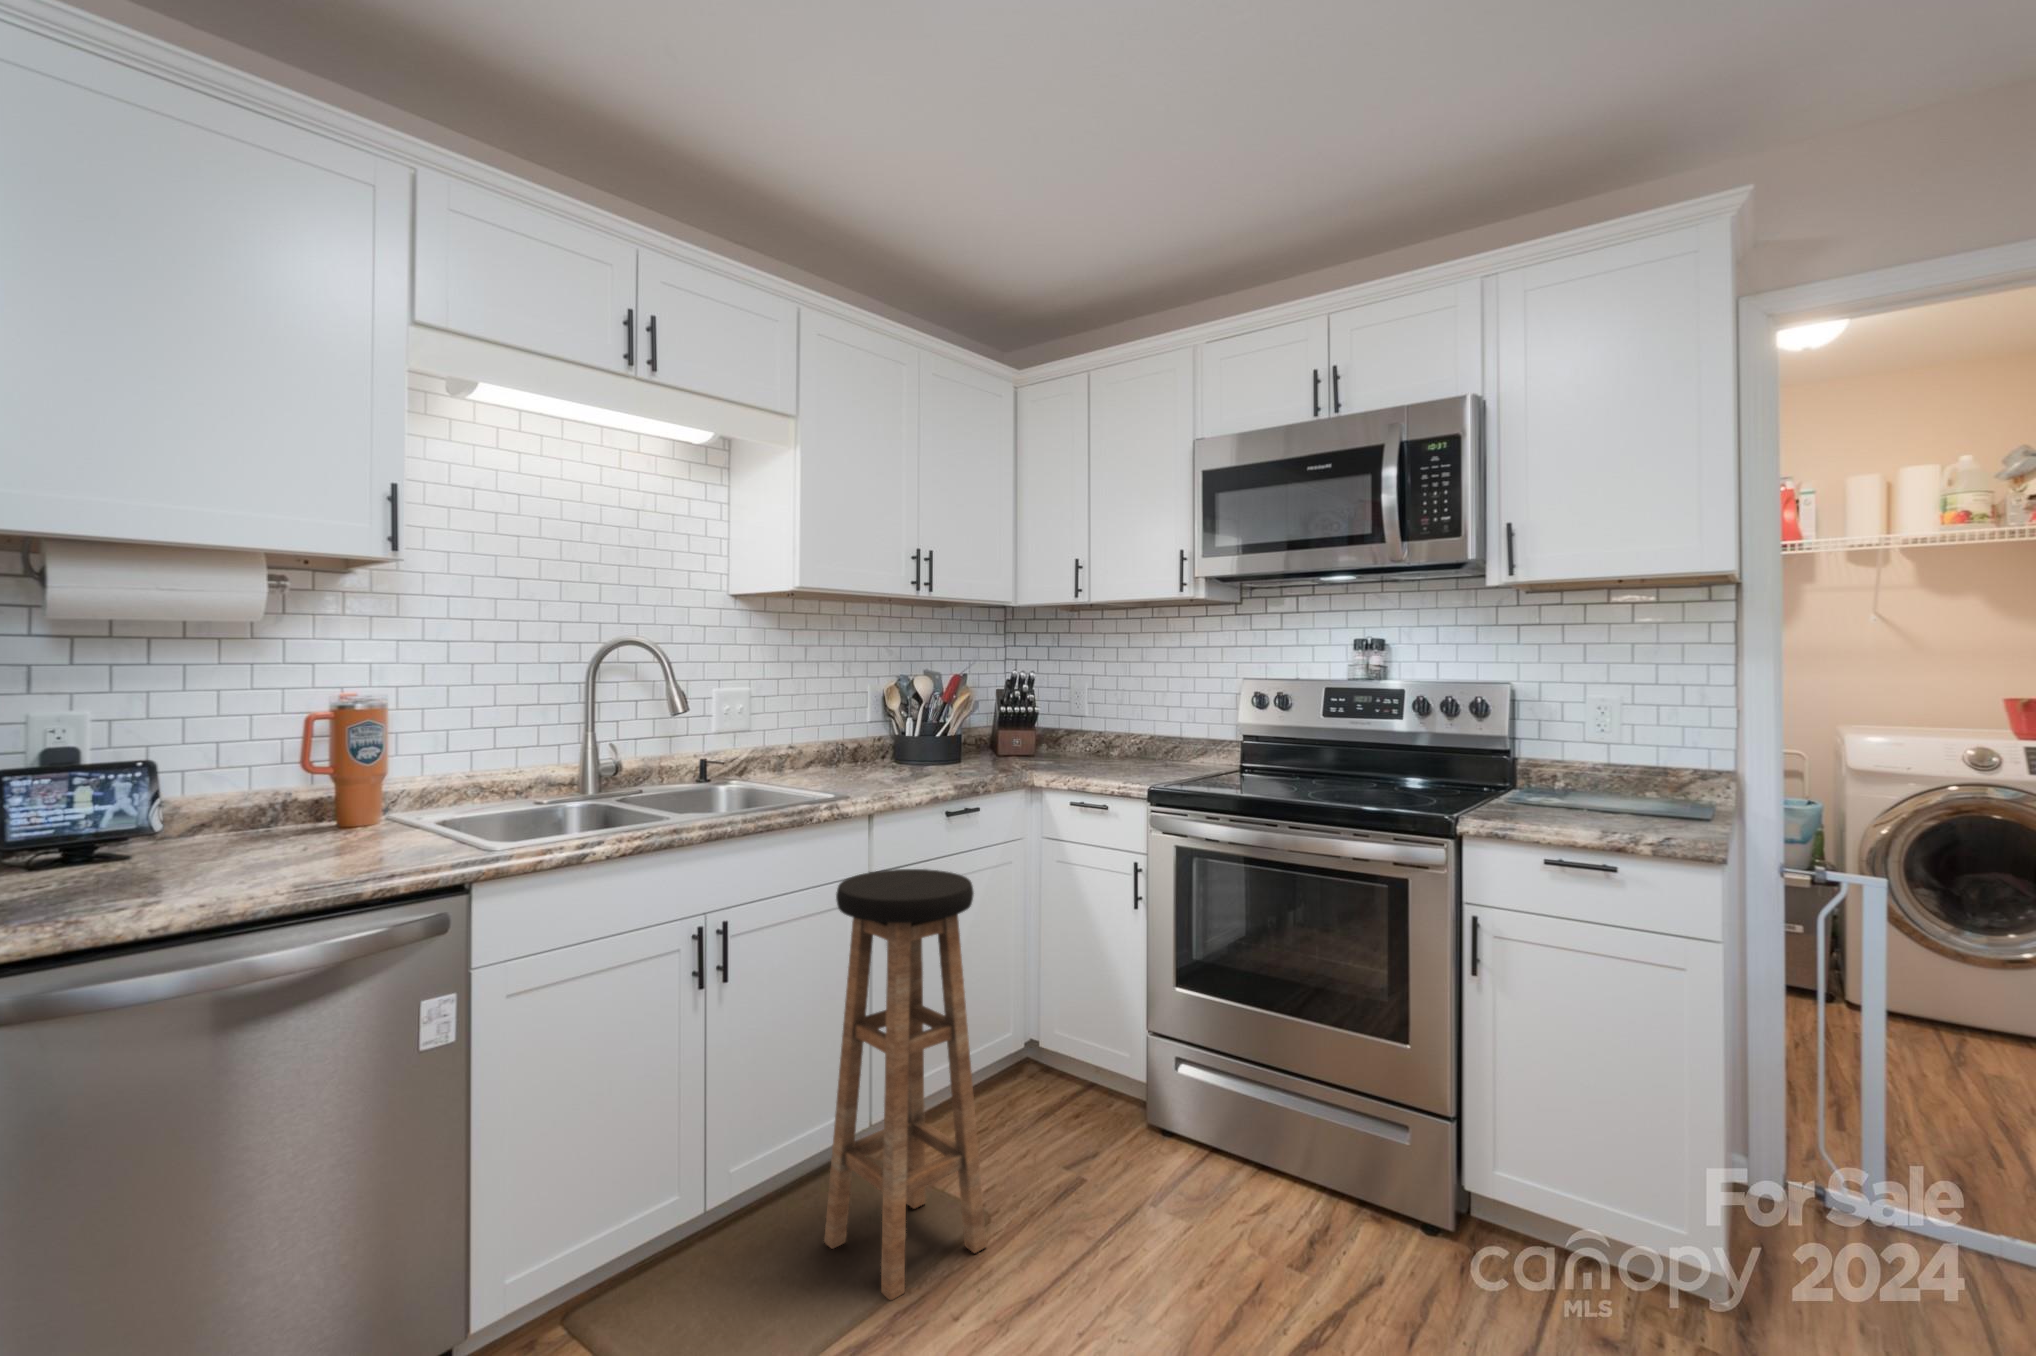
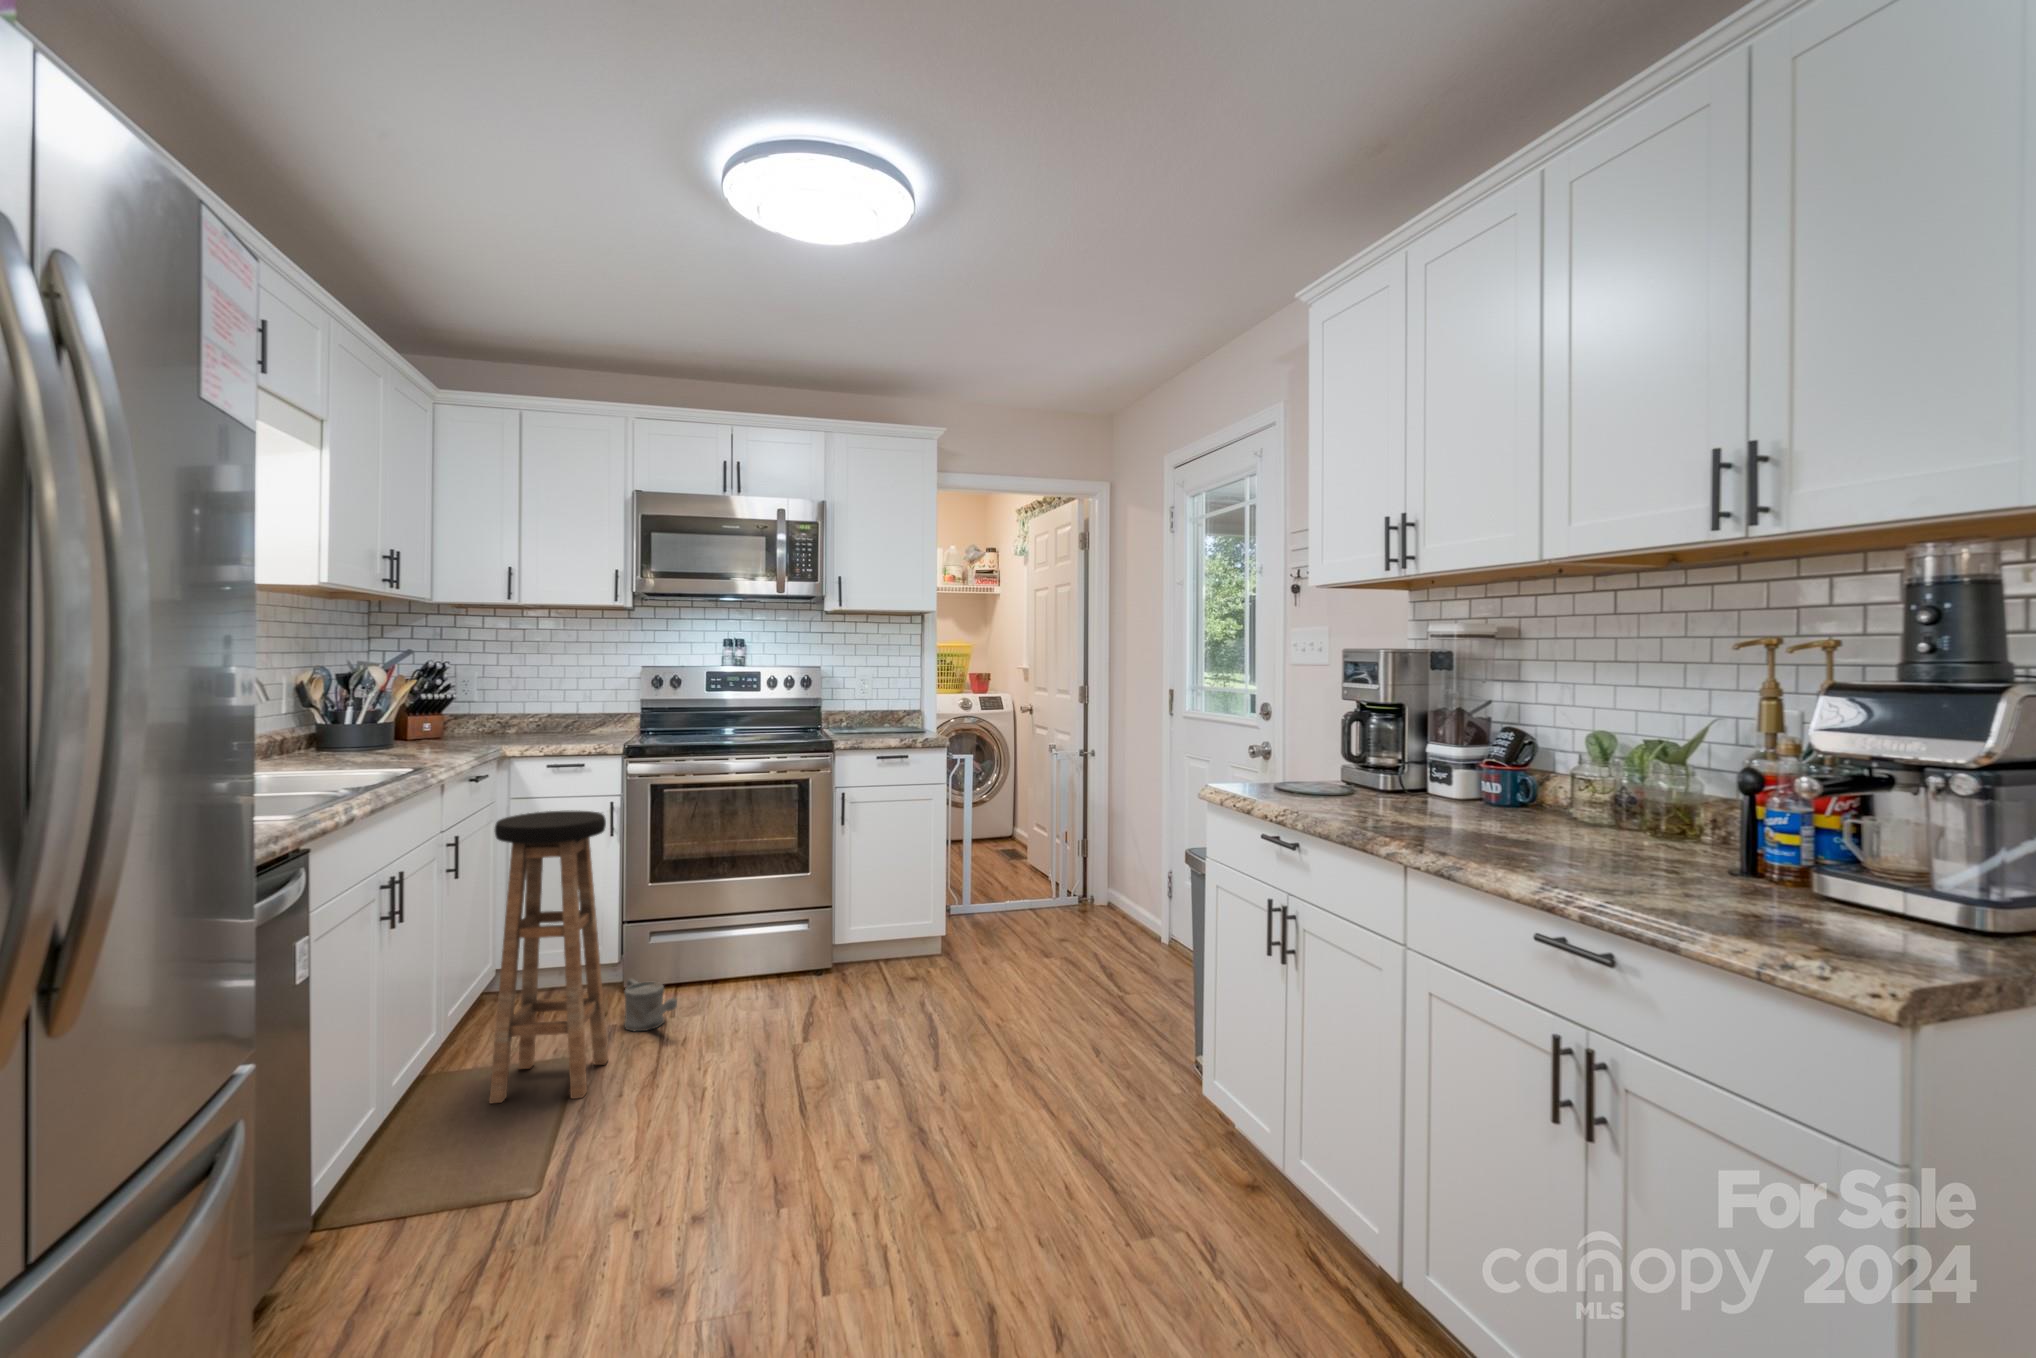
watering can: none [1063,1124,1120,1220] -> present [624,979,677,1031]

